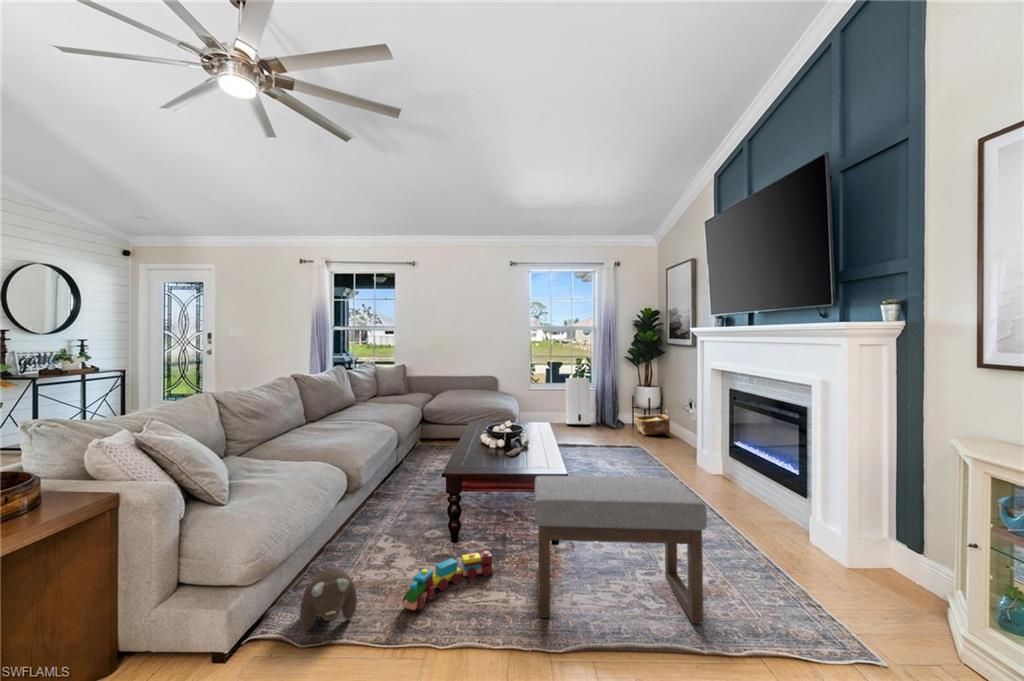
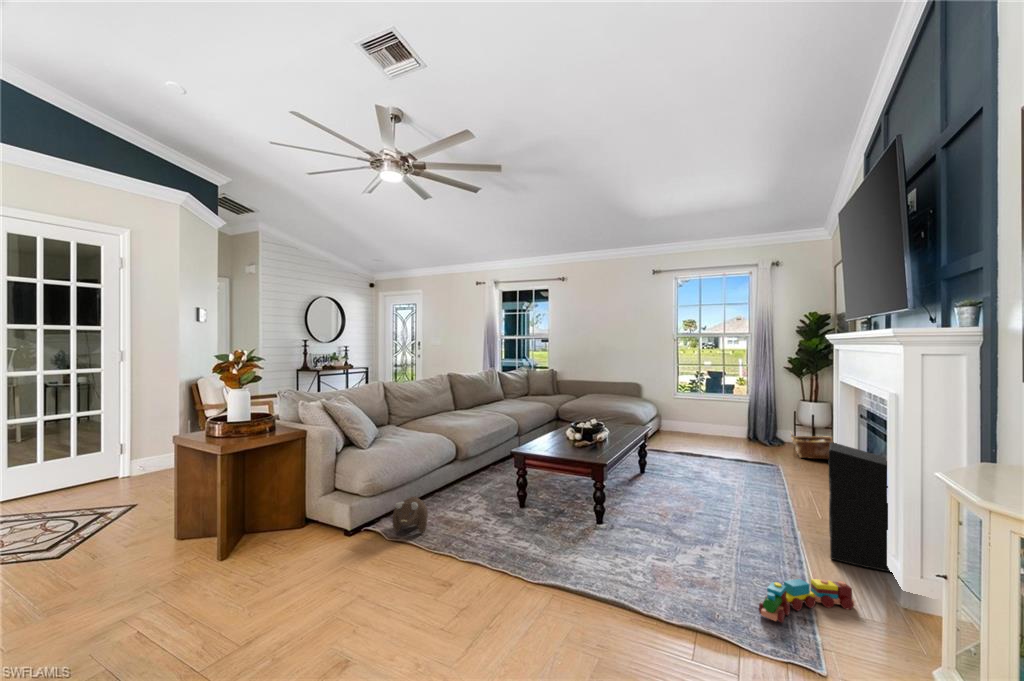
air purifier: present [566,378,591,425] -> none [711,388,740,441]
speaker: none [729,425,802,531] -> present [829,442,890,571]
ottoman: present [535,476,707,623] -> none [541,459,694,606]
toy train: present [403,551,494,610] -> present [759,579,855,623]

